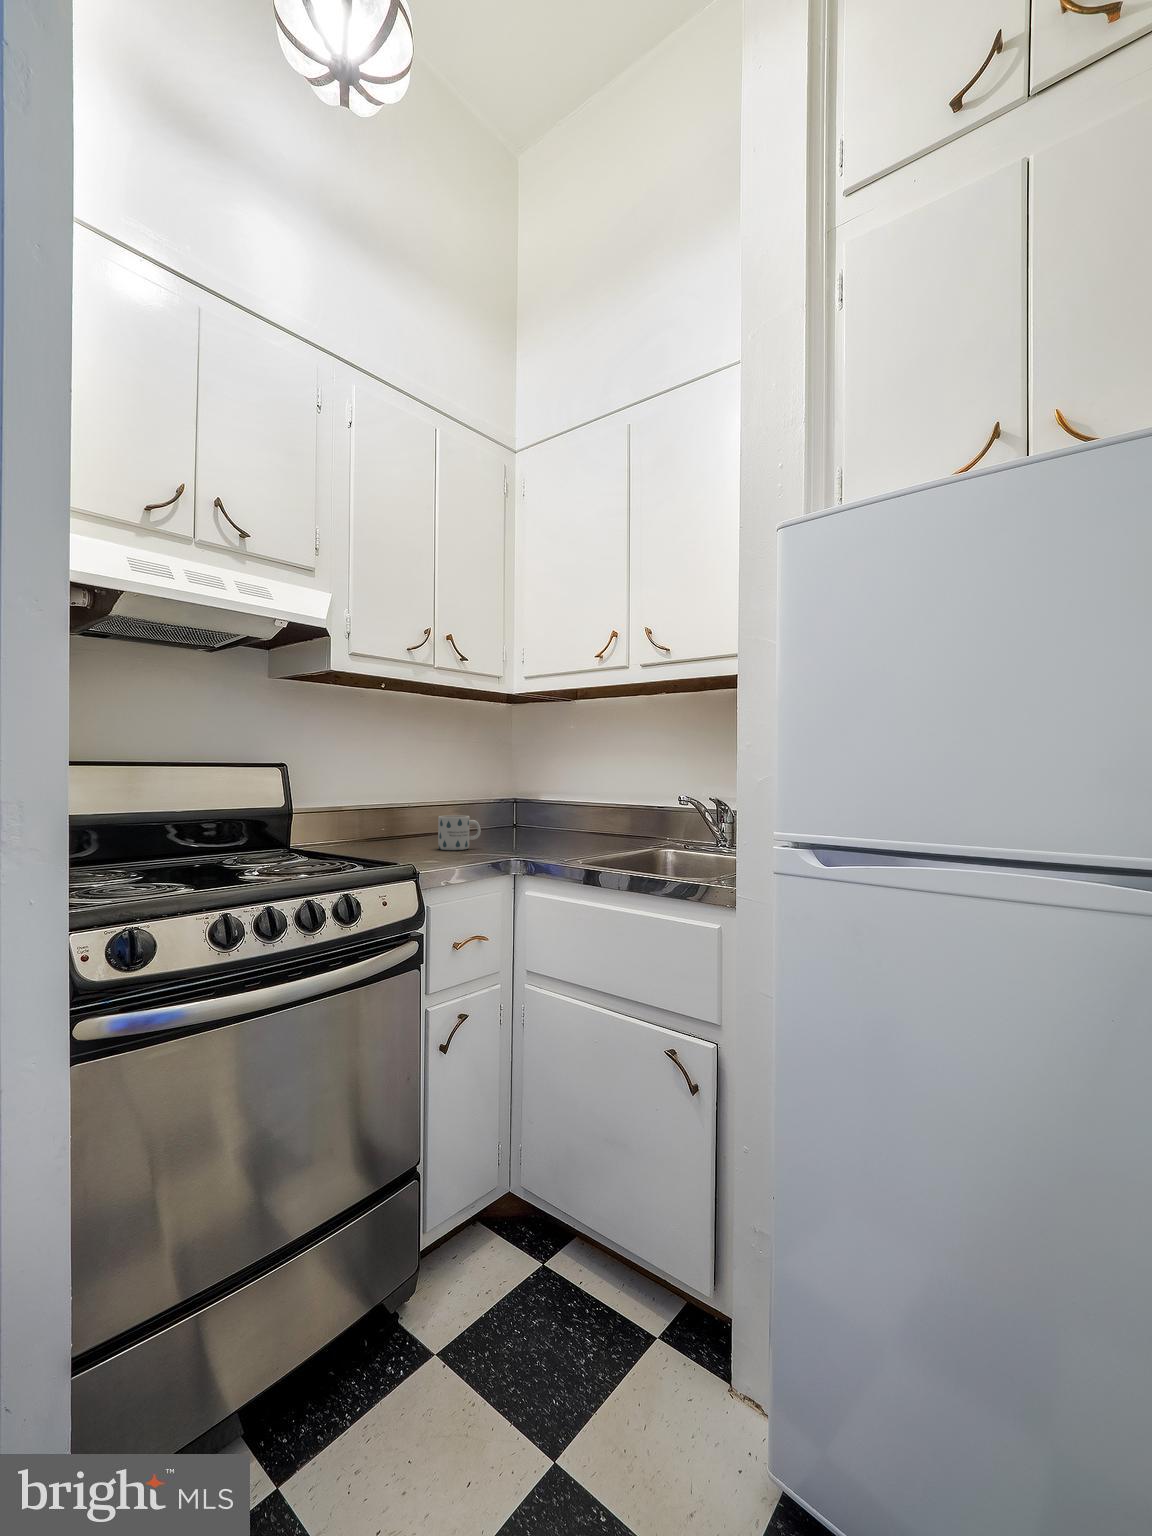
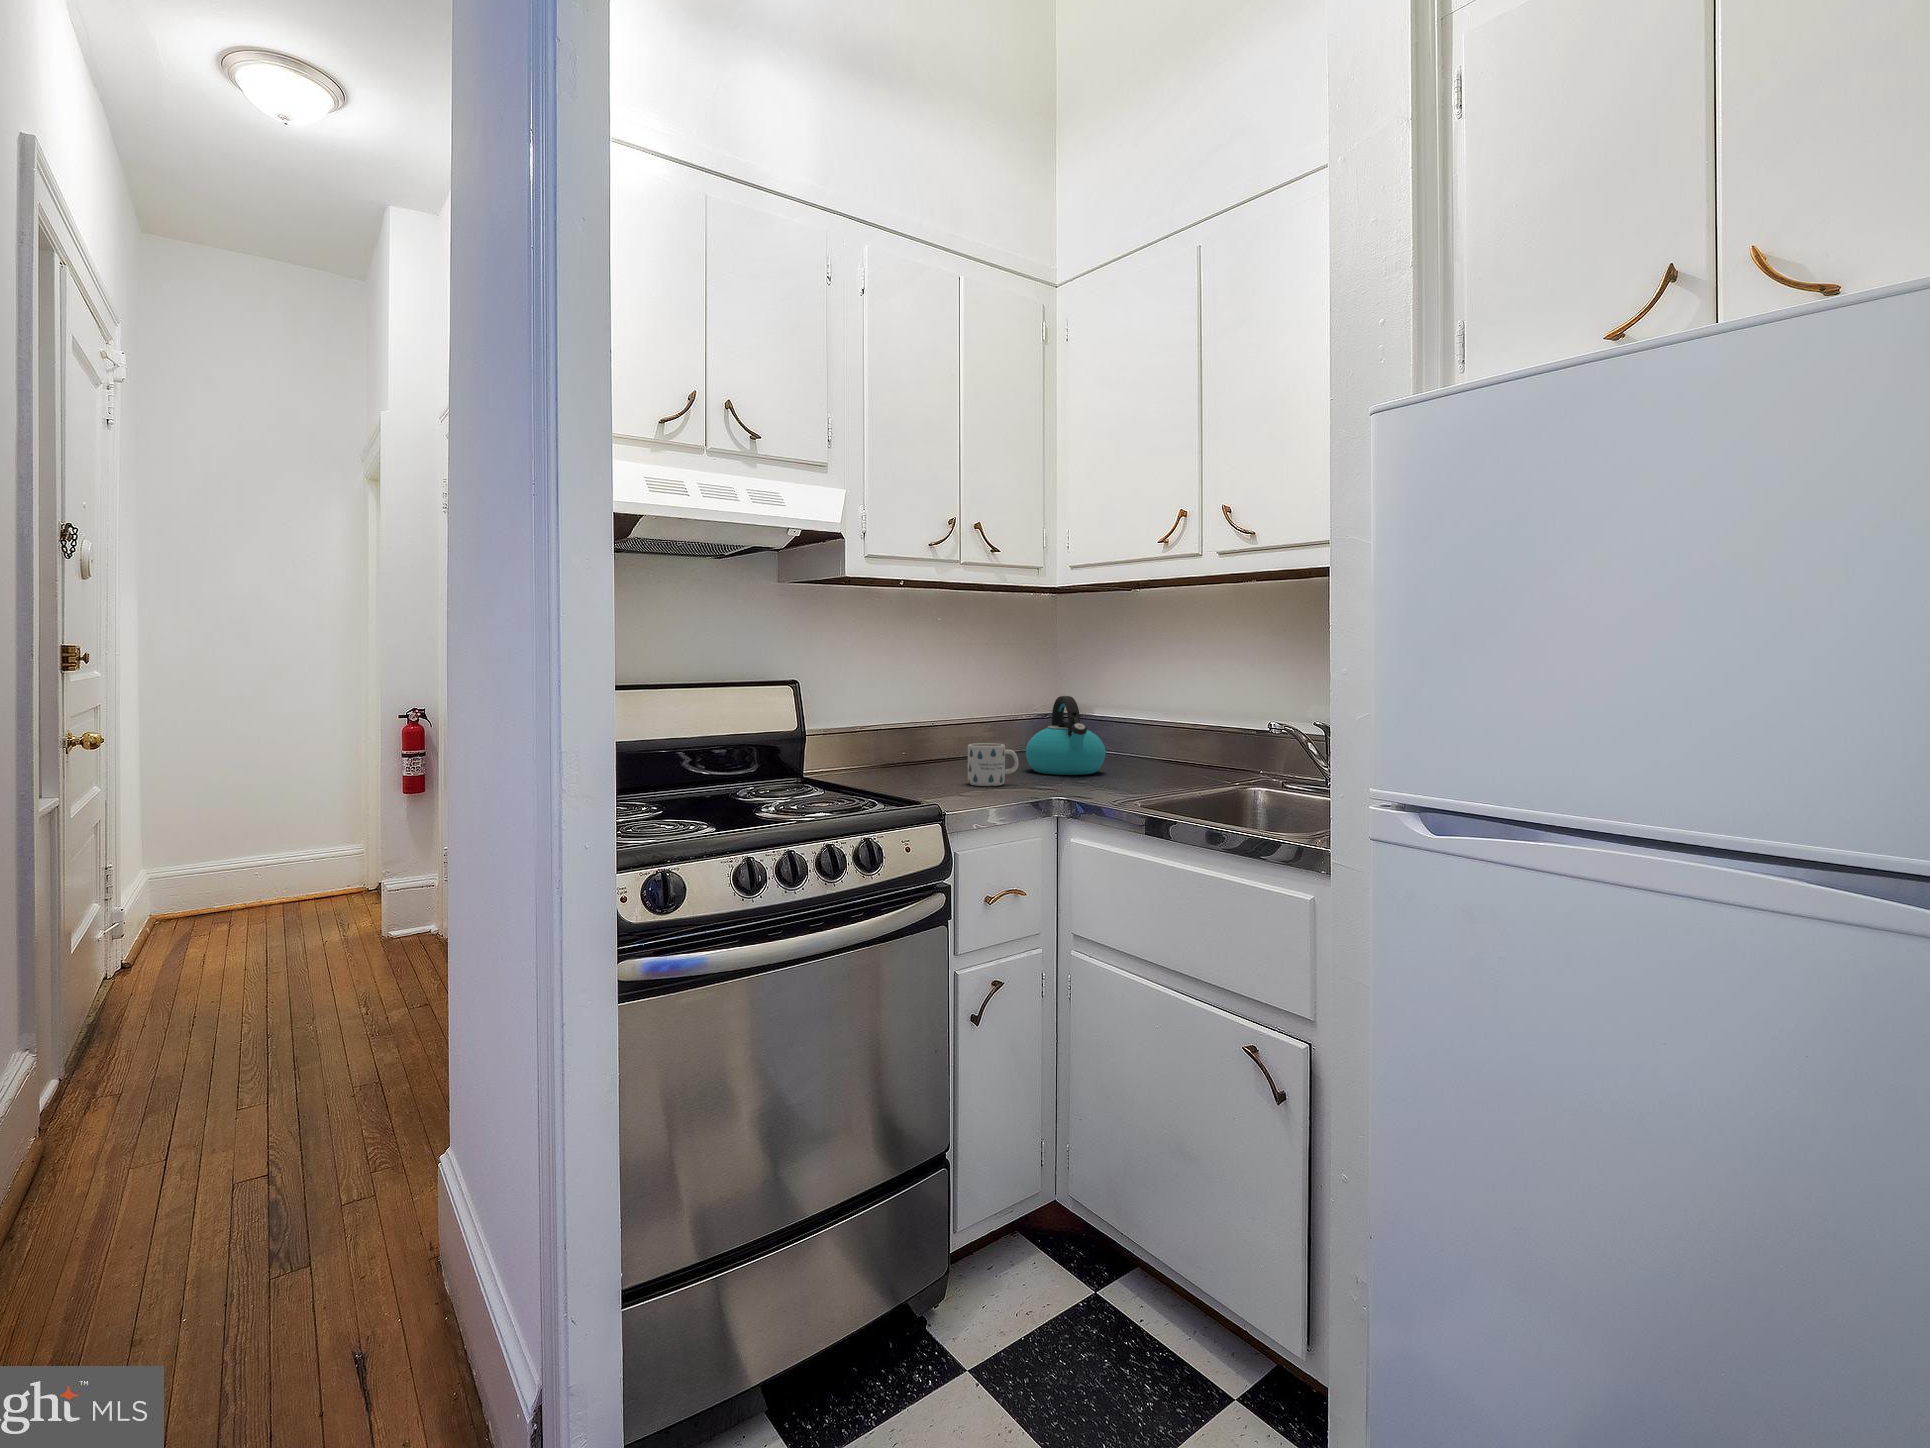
kettle: none [487,779,550,841] -> present [1026,696,1106,775]

